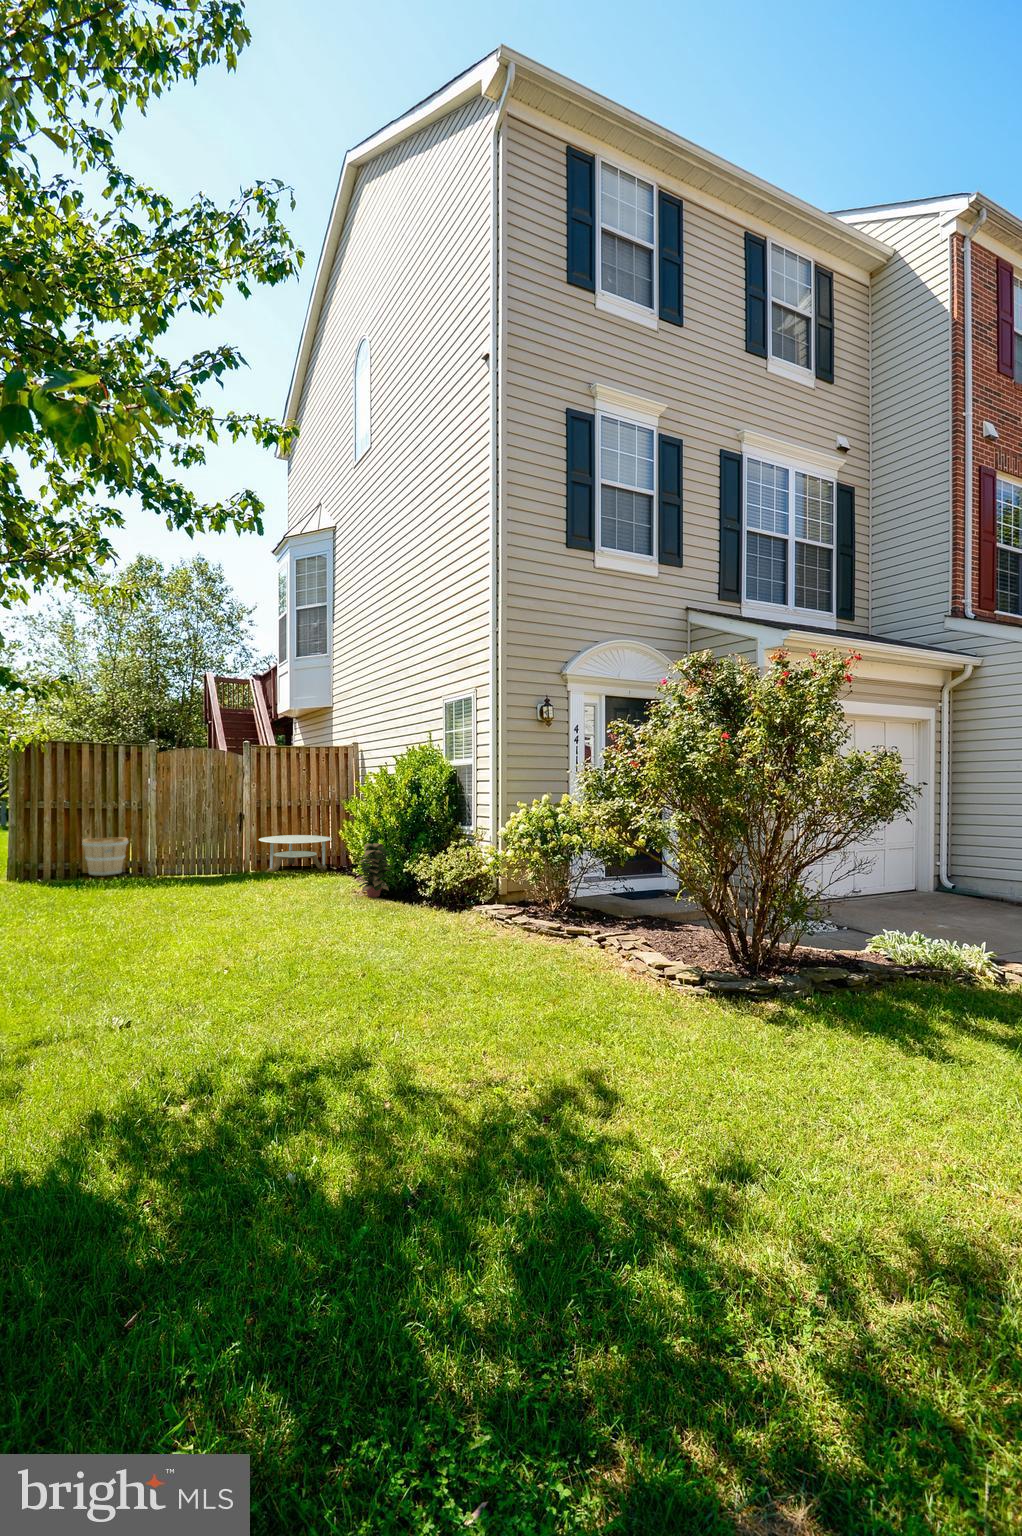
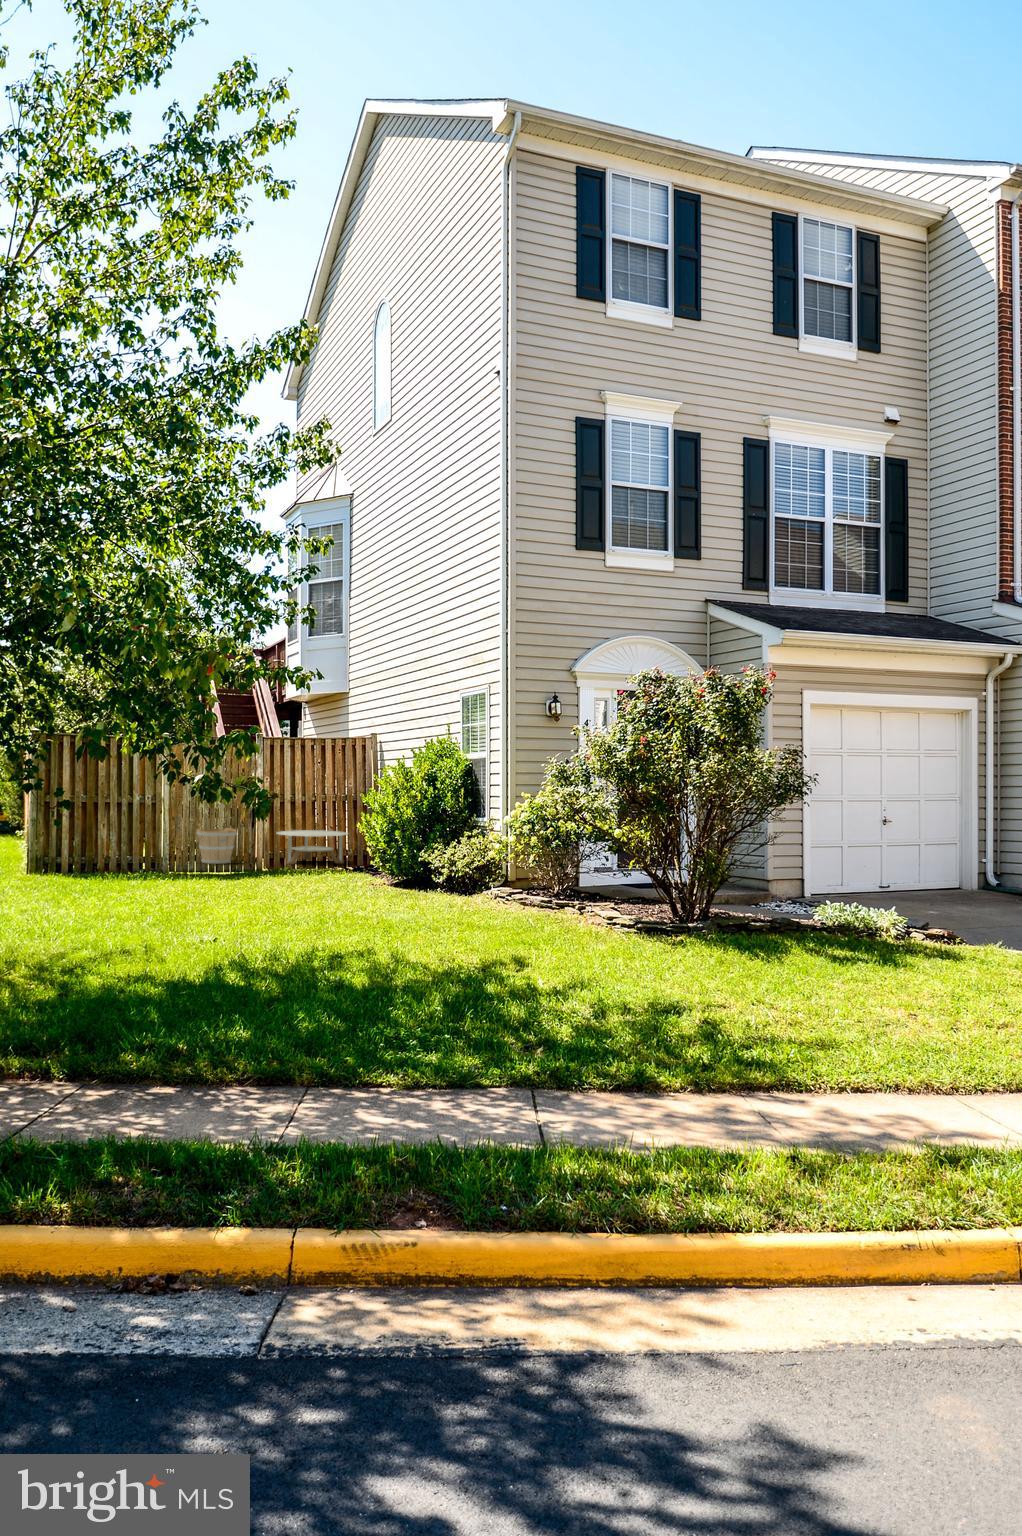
wooden bucket: present [82,837,128,876] -> present [197,828,237,864]
decorative plant: present [357,843,392,897] -> none [375,833,411,883]

